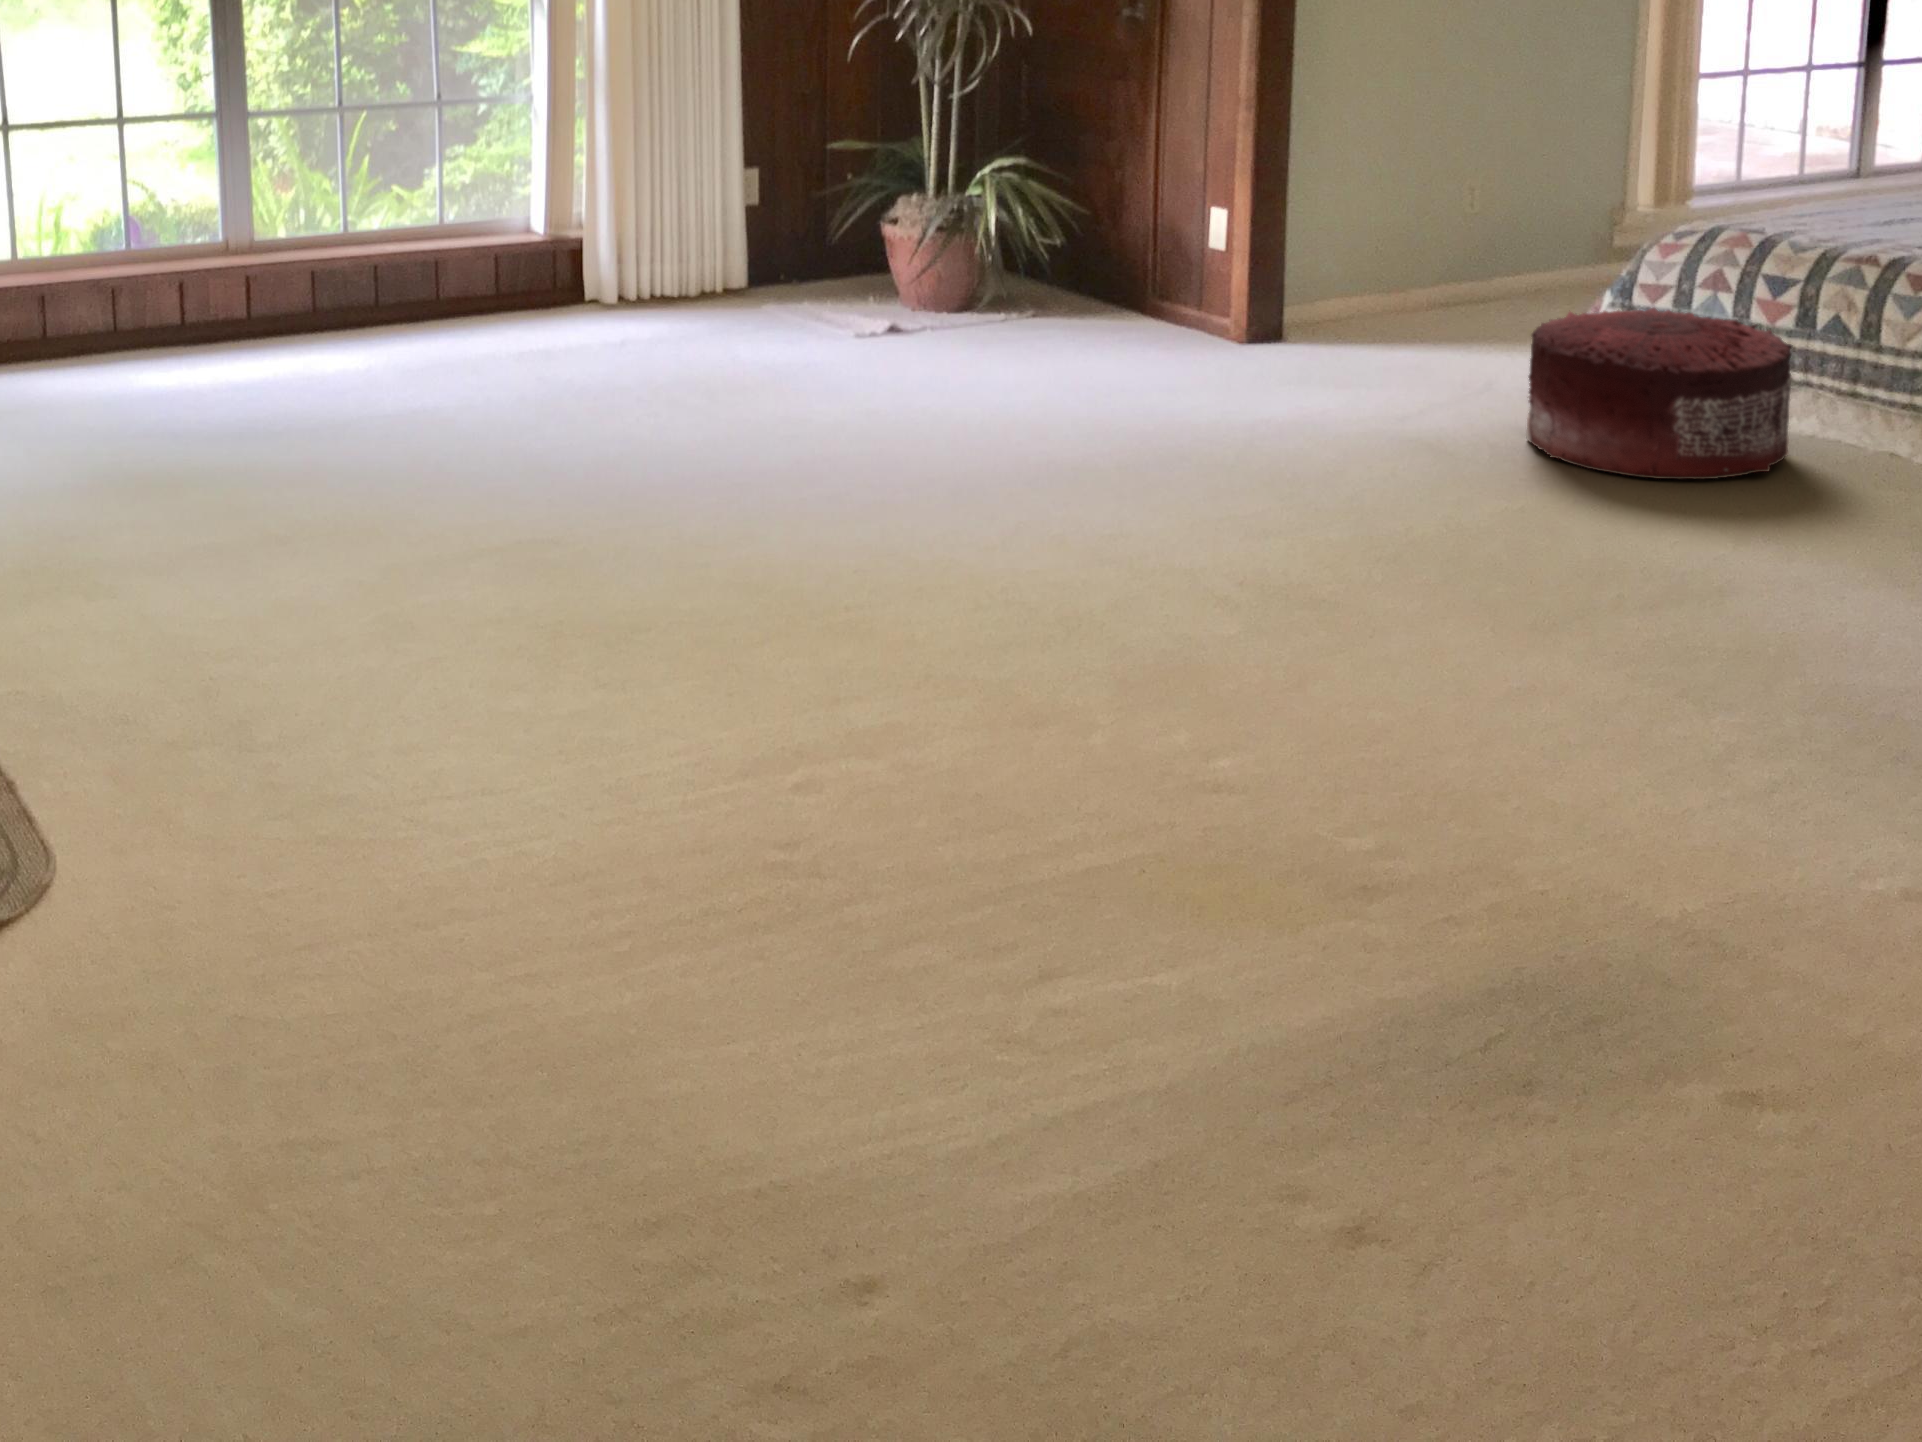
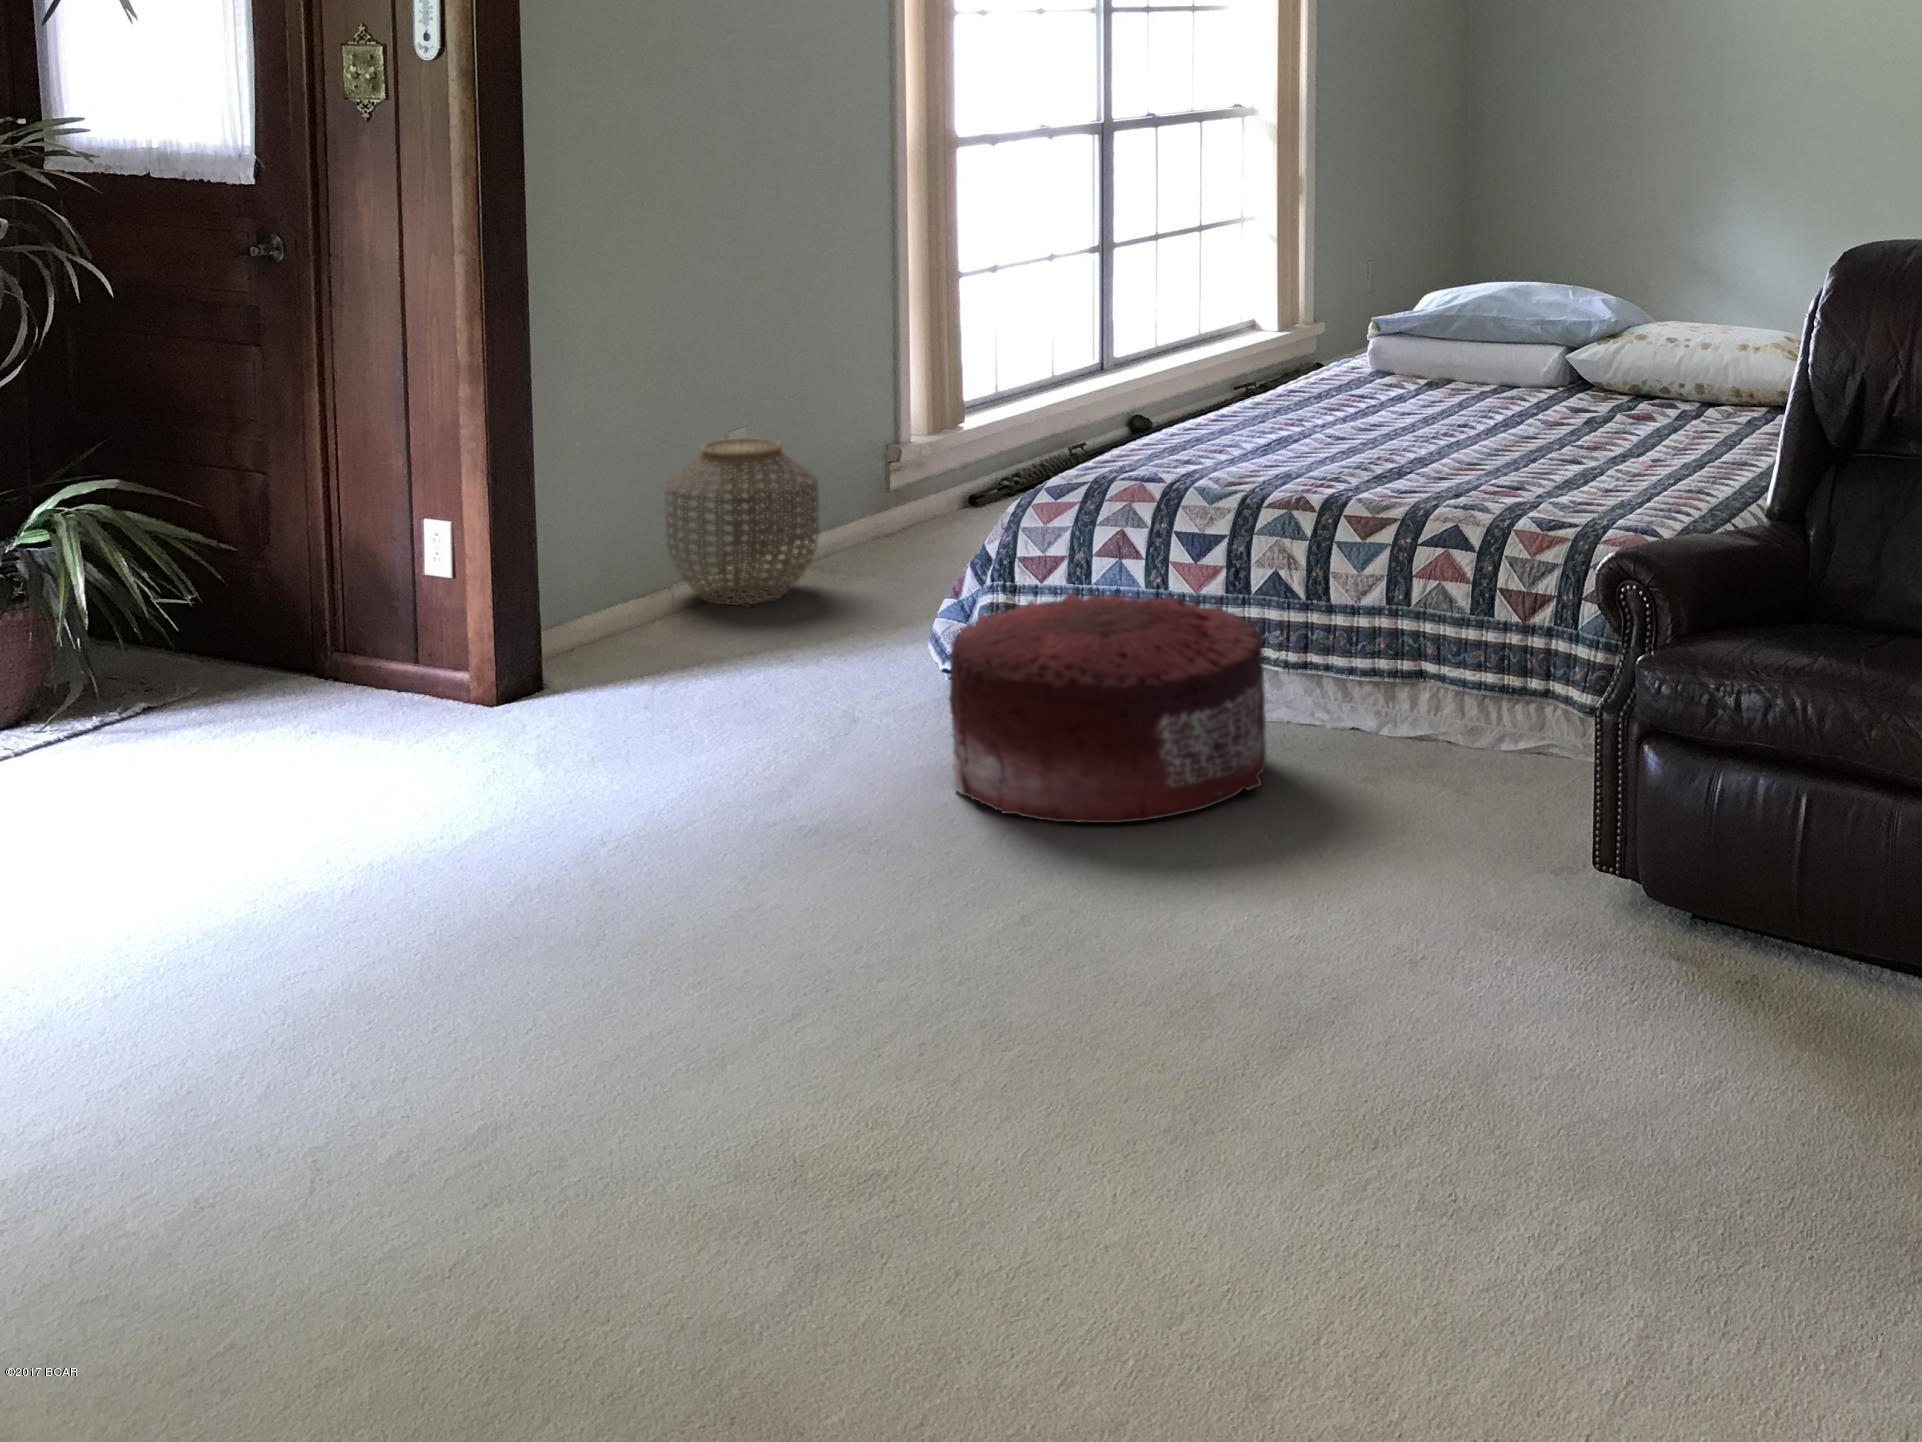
woven basket: none [1406,183,1526,311] -> present [665,438,819,605]

